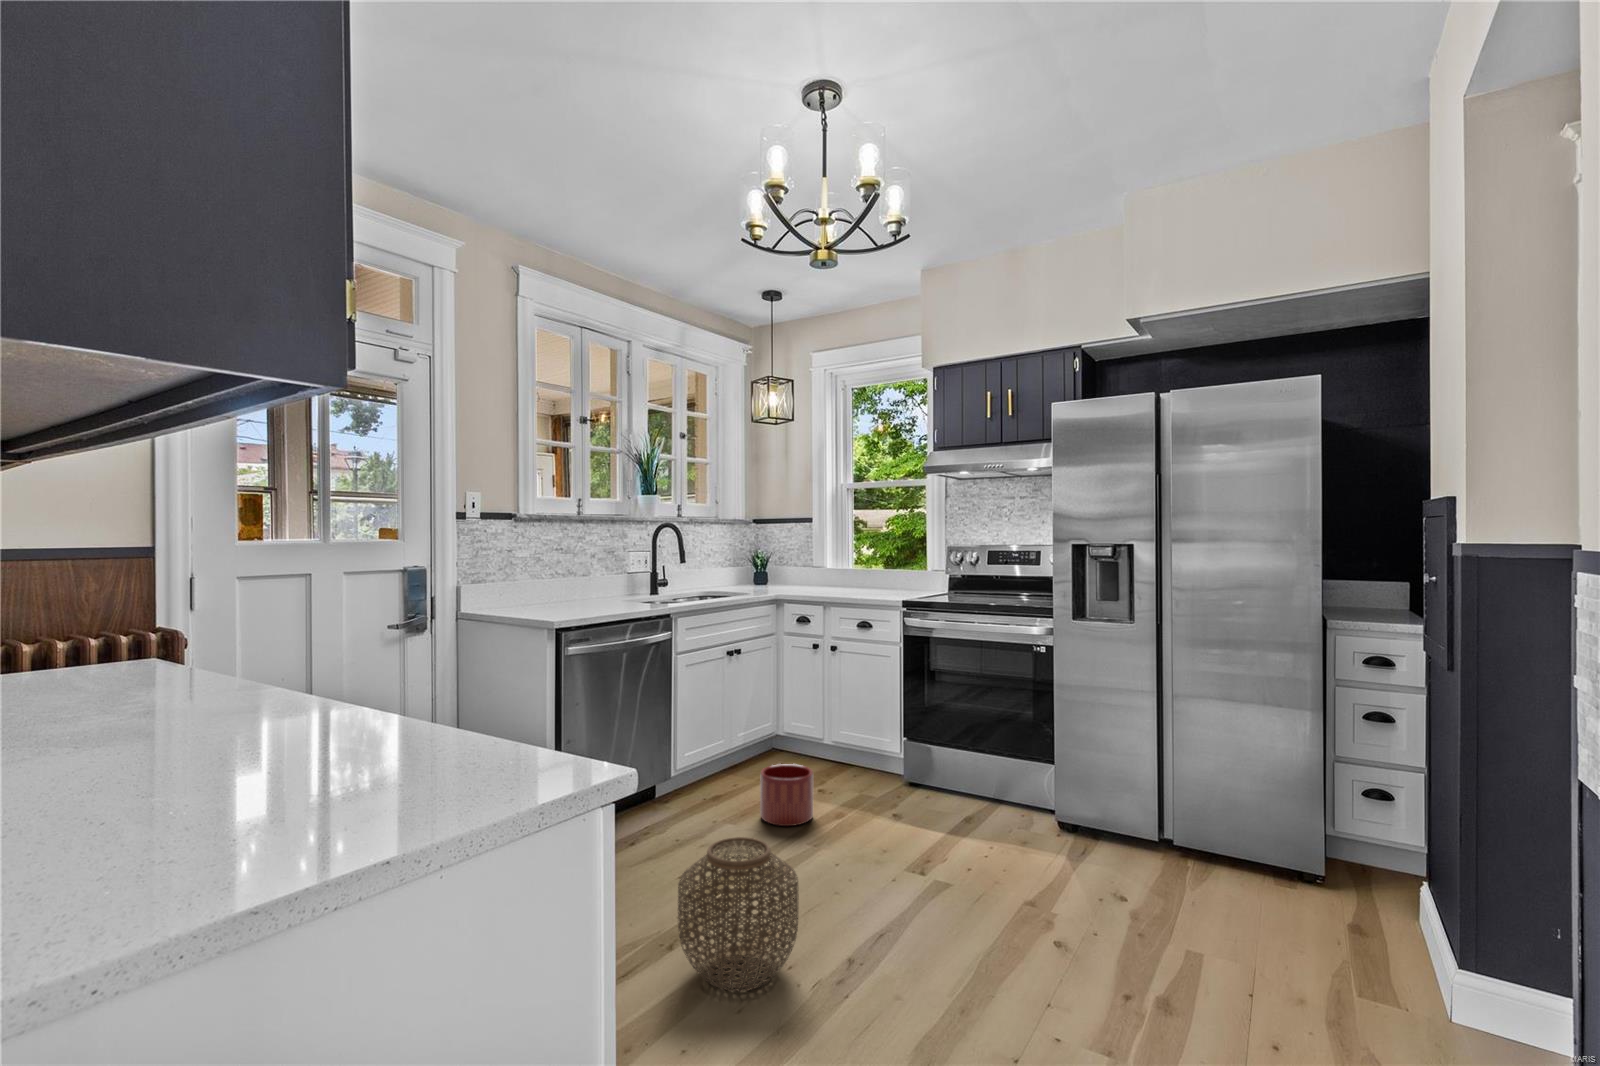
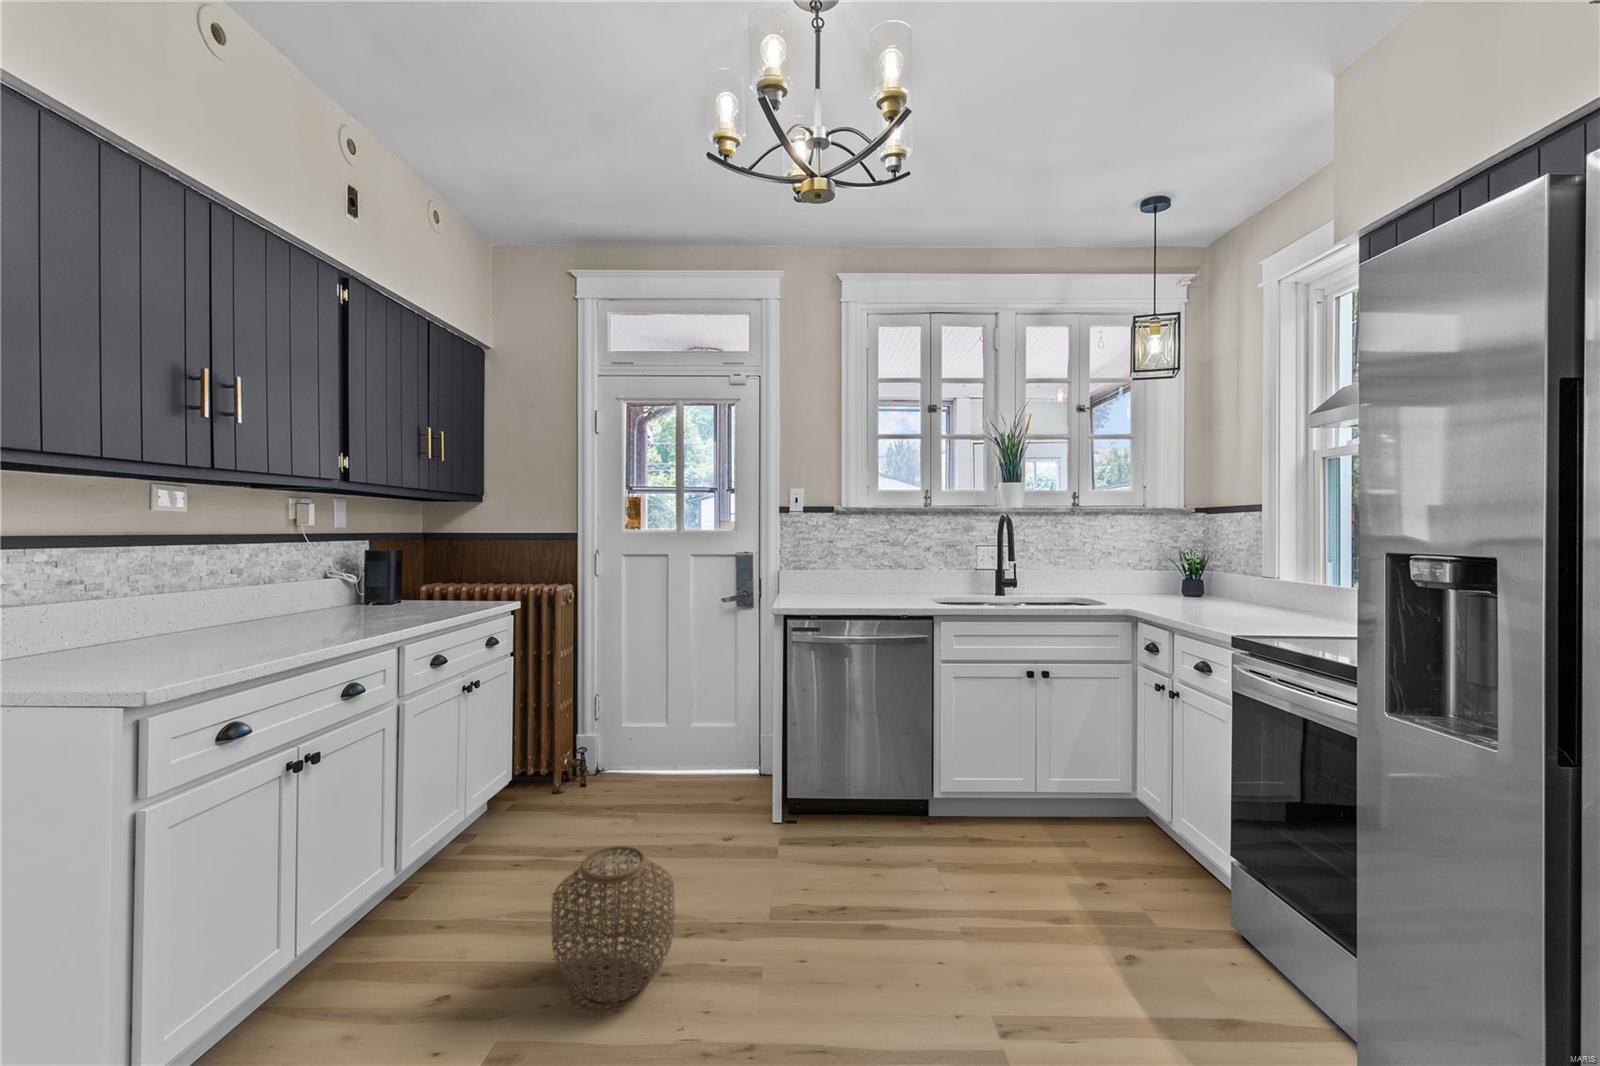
planter: present [760,764,813,826] -> none [928,815,994,900]

